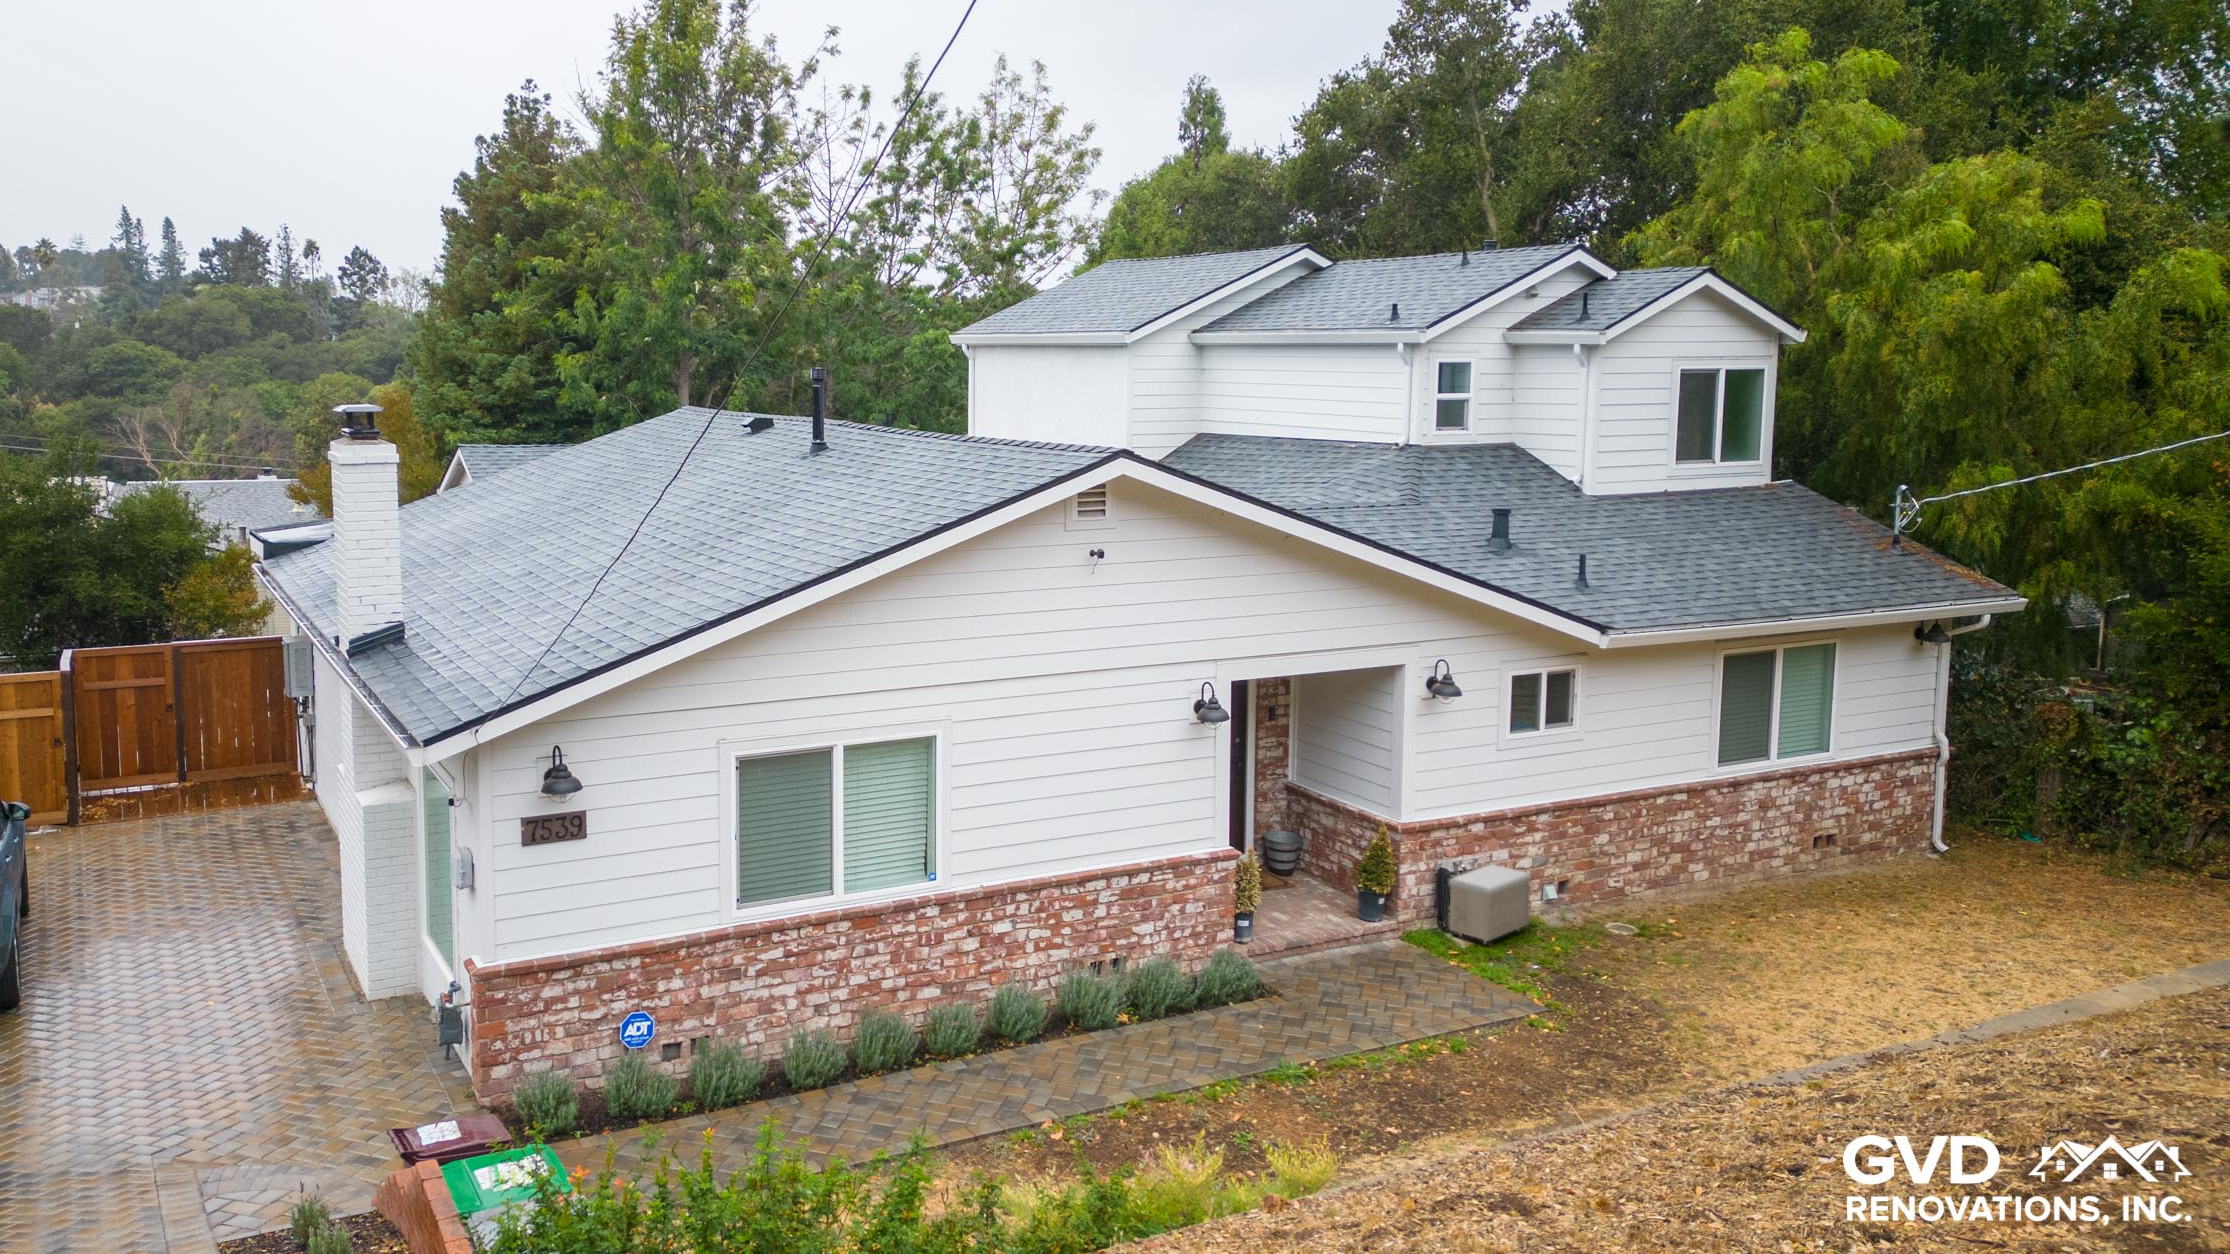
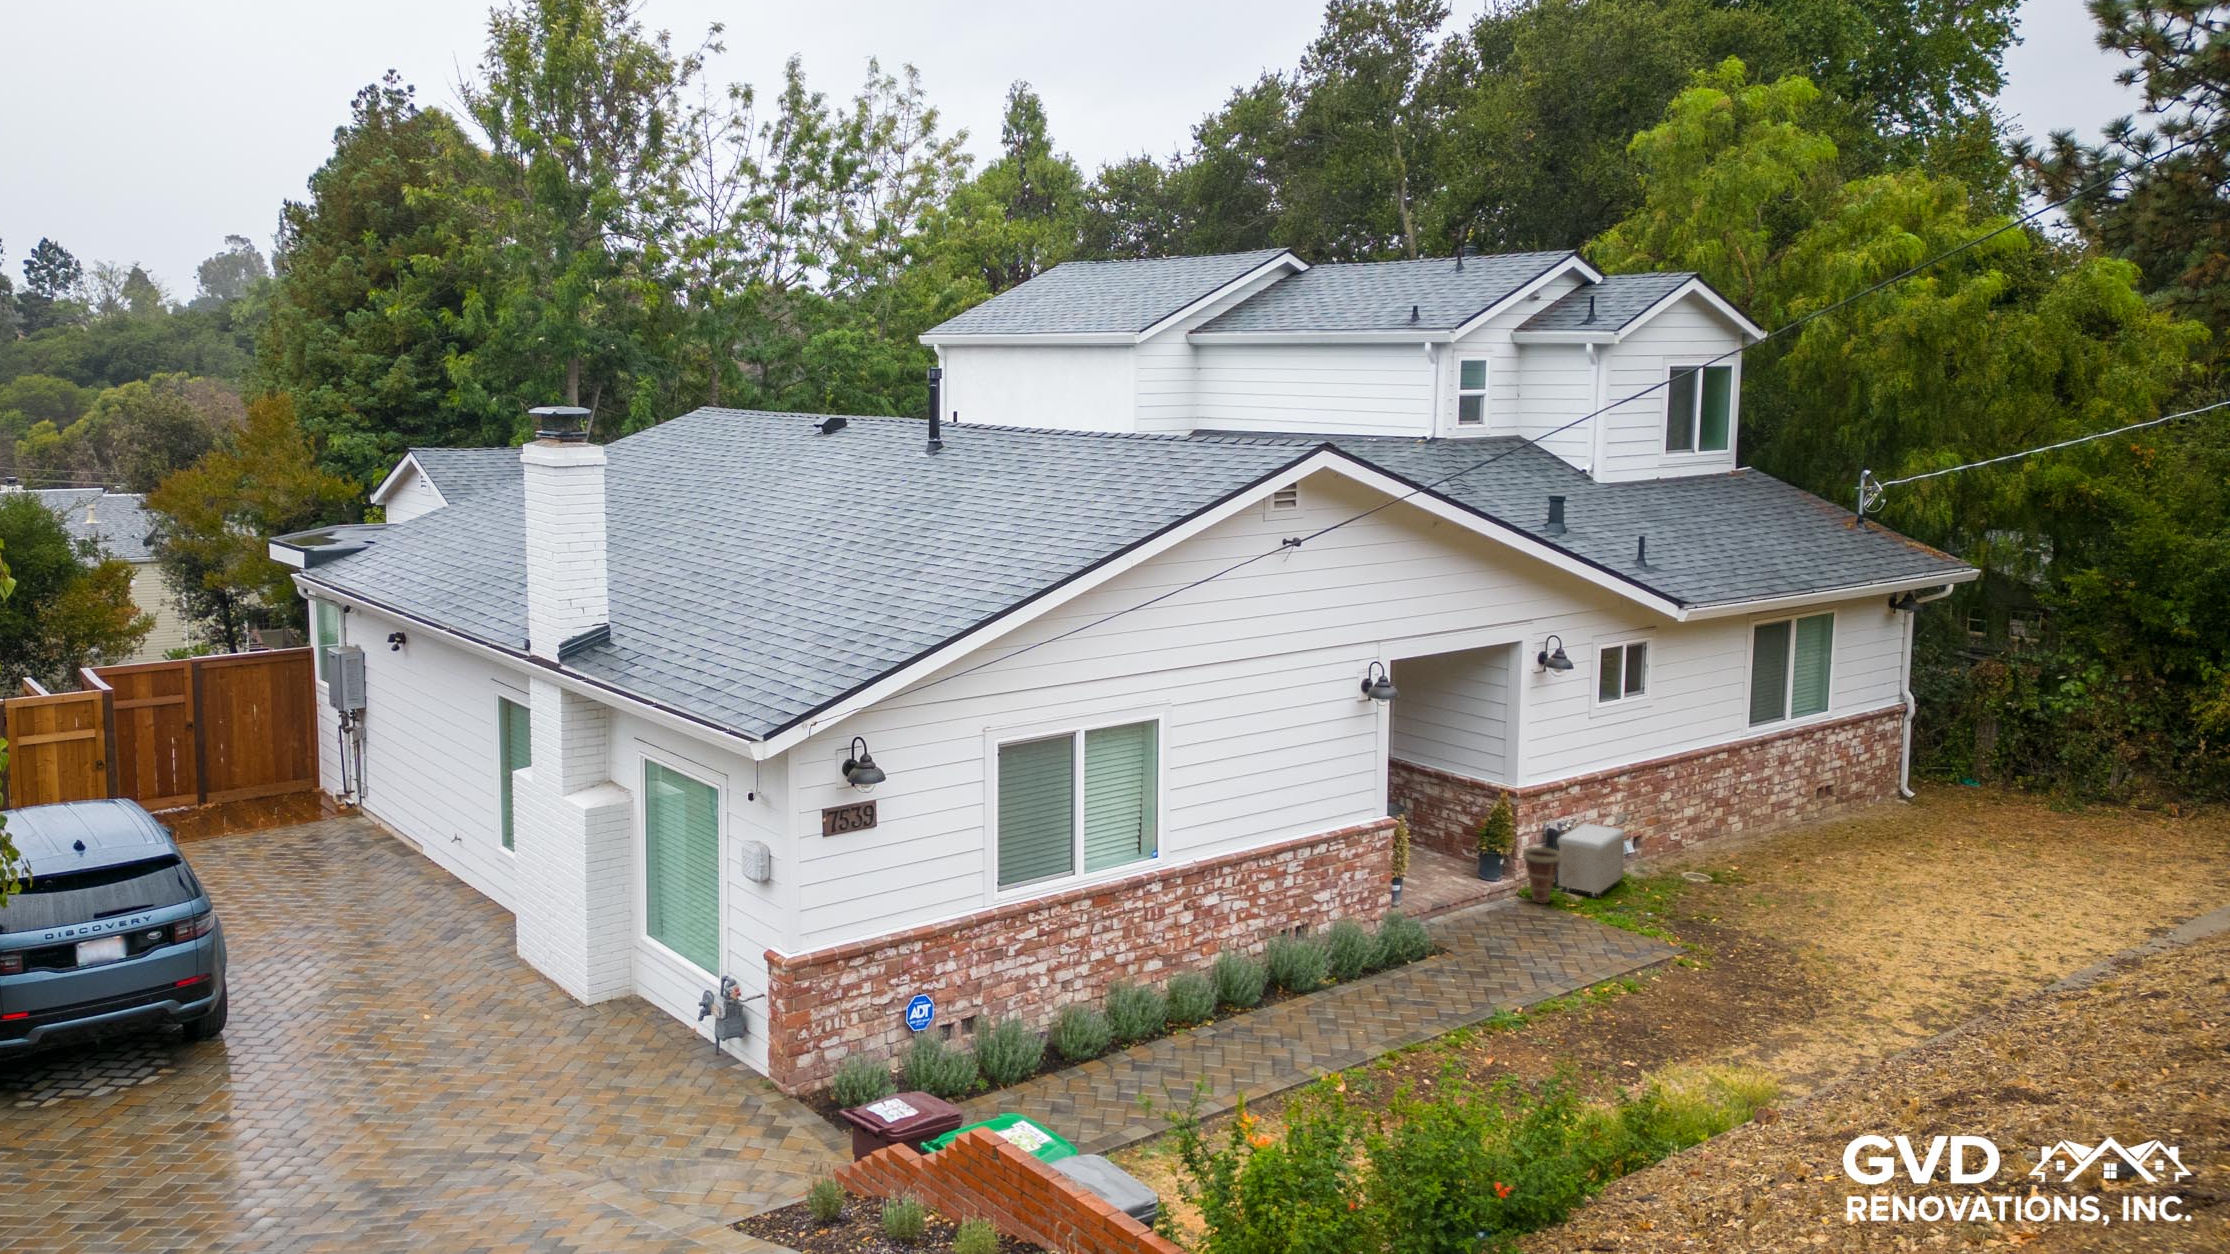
basket: none [1382,880,1444,949] -> present [1506,843,1562,903]

